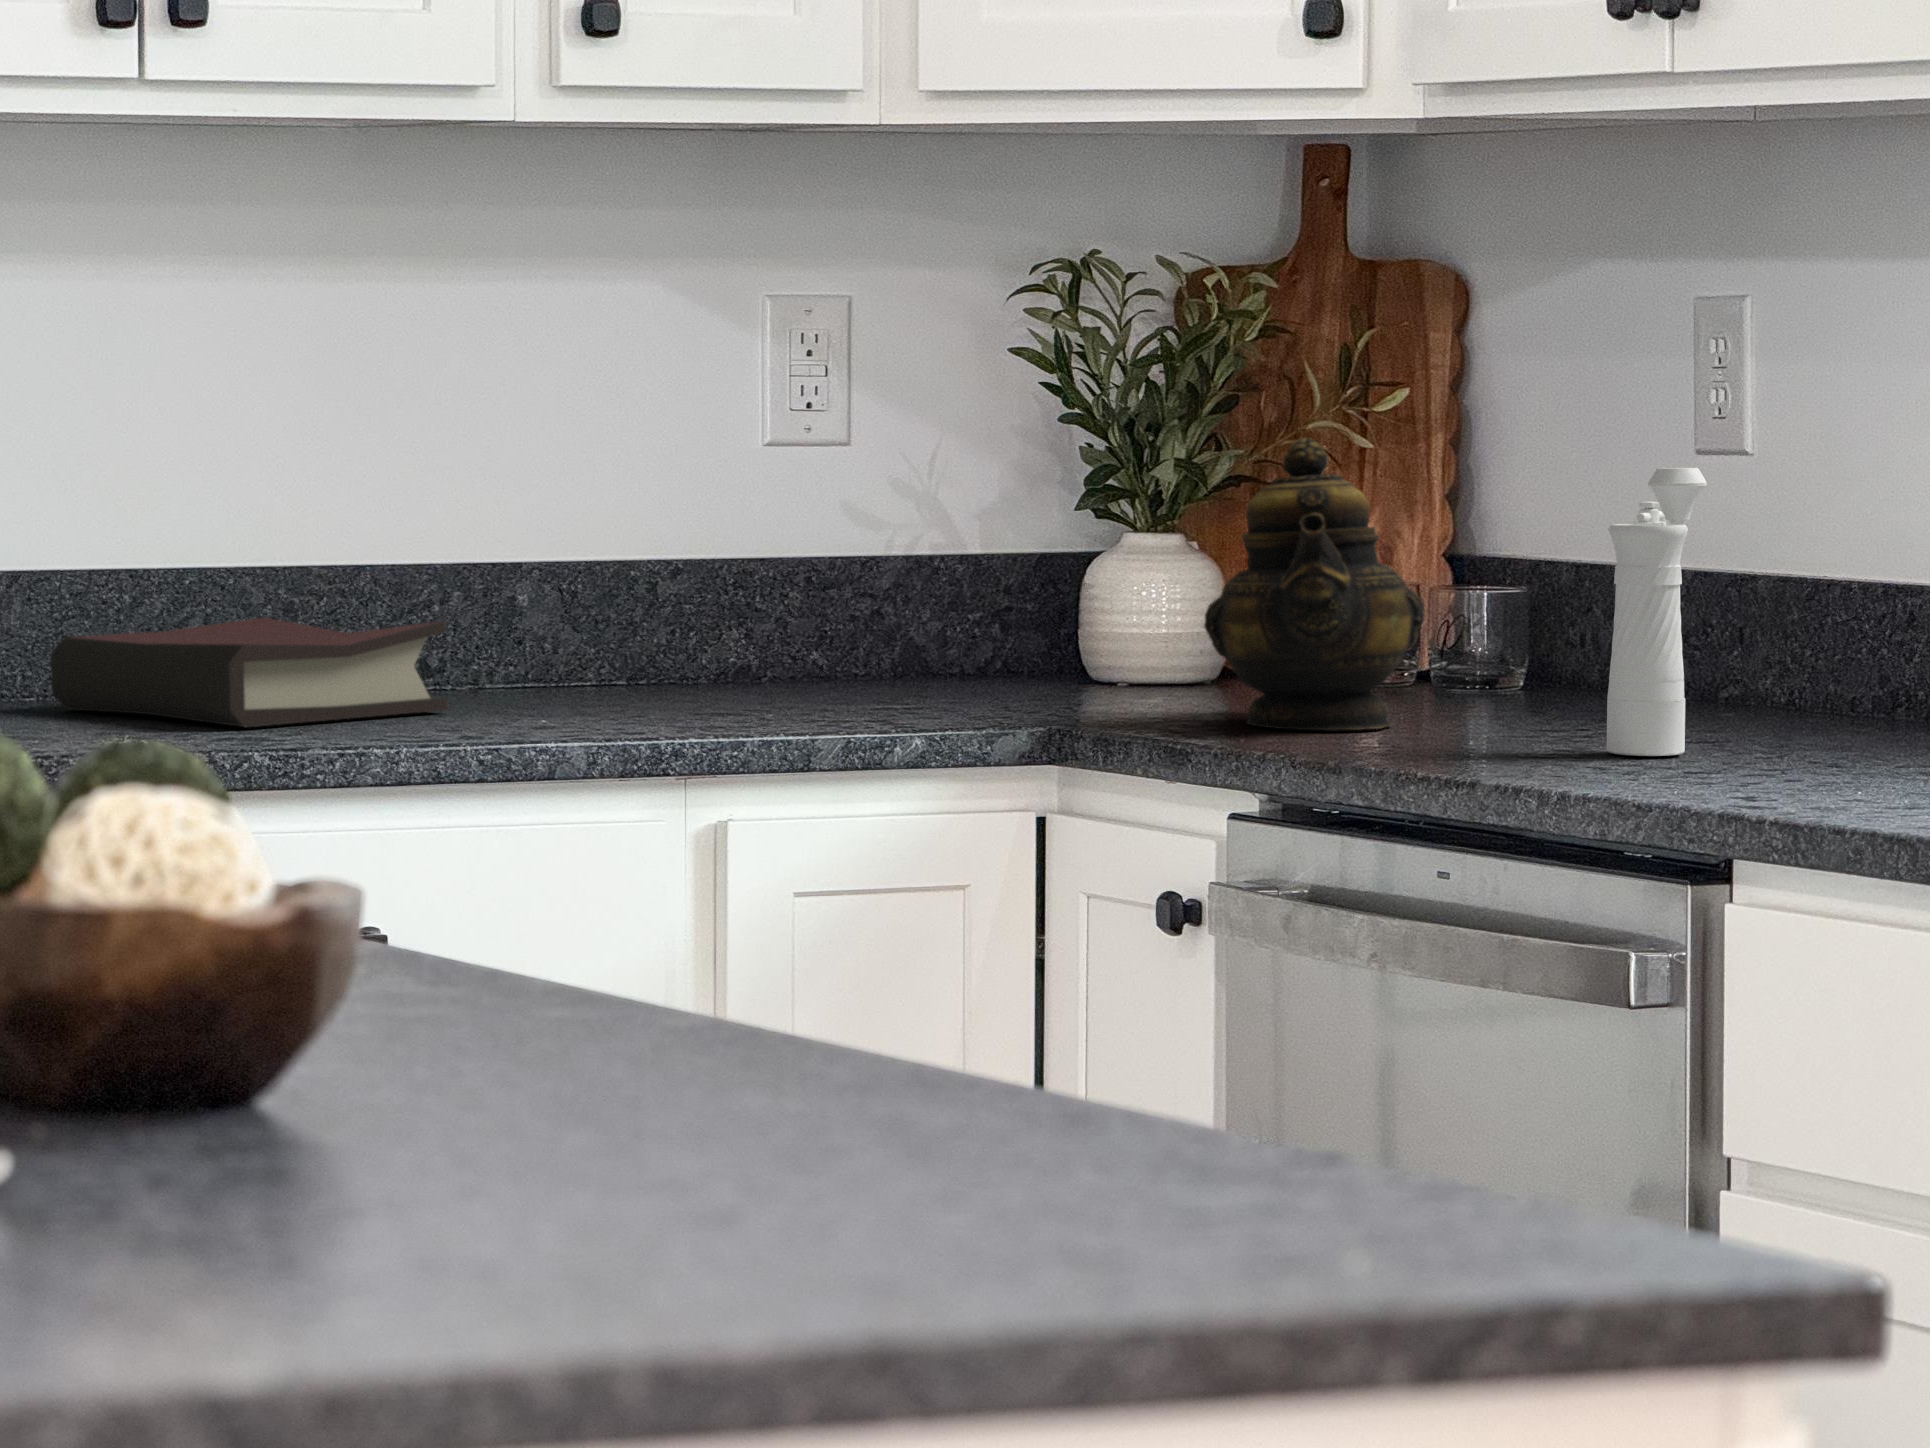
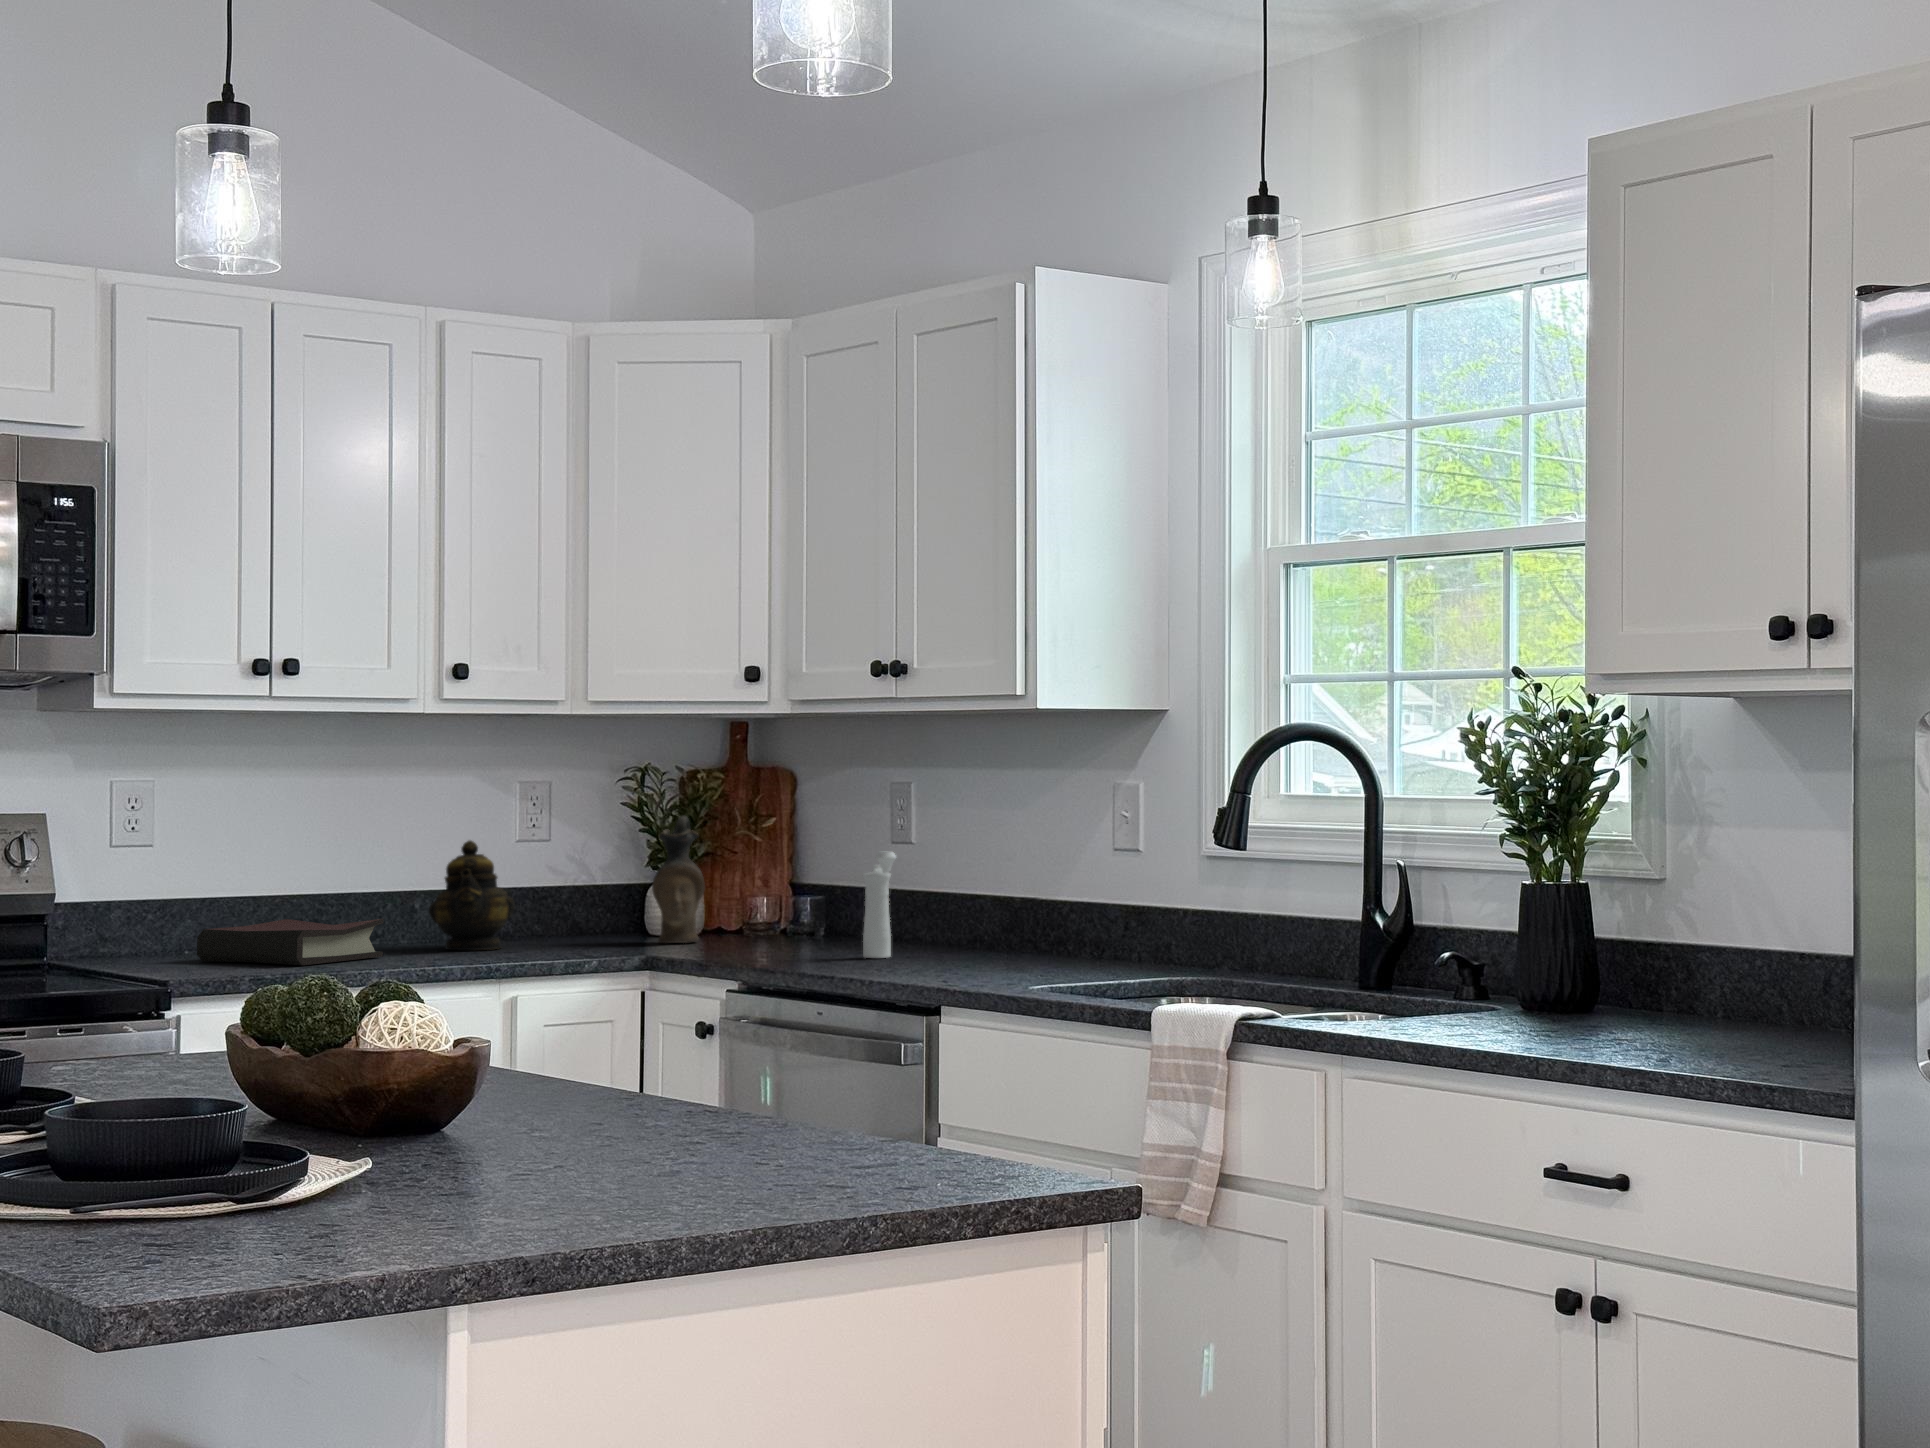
ceramic pitcher: none [1086,381,1213,695] -> present [652,816,705,943]
teapot: present [1204,438,1424,730] -> present [429,840,515,950]

